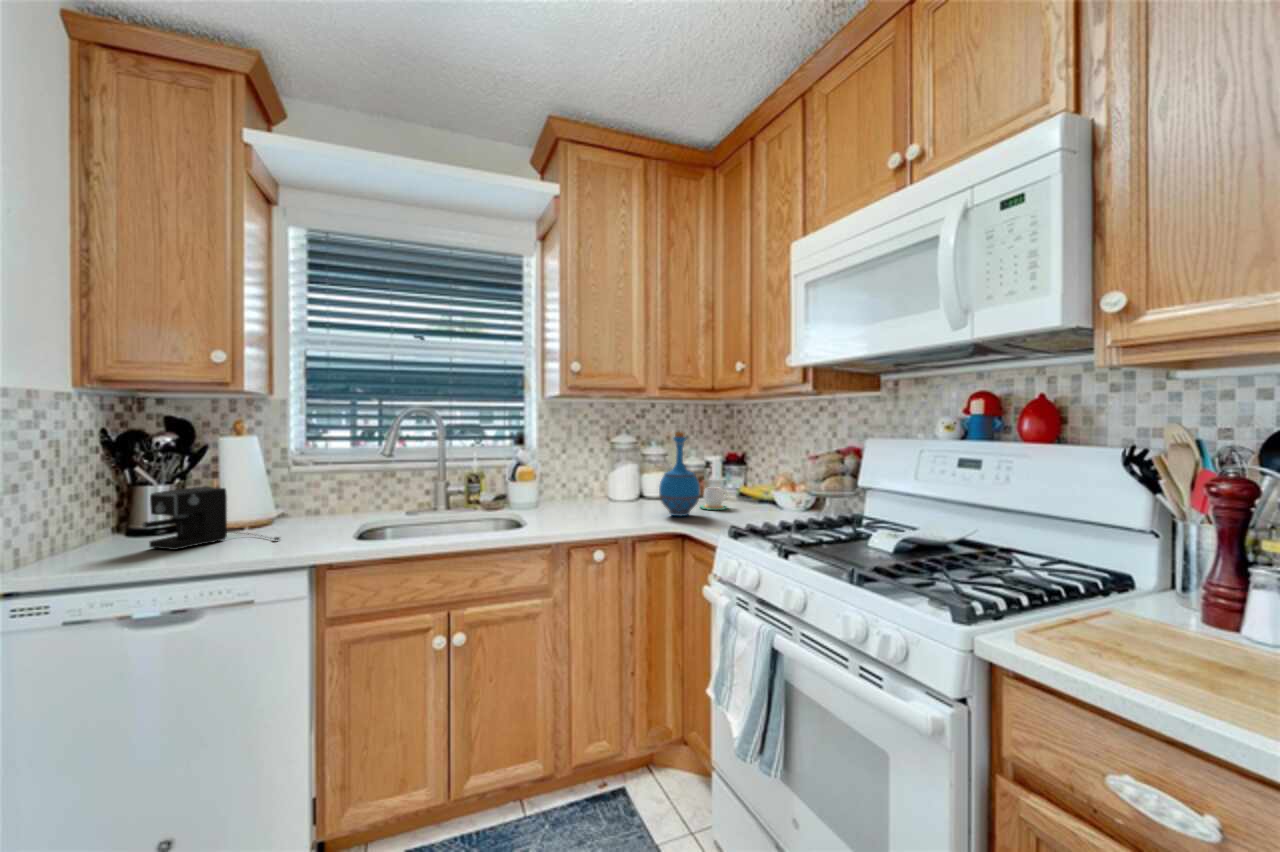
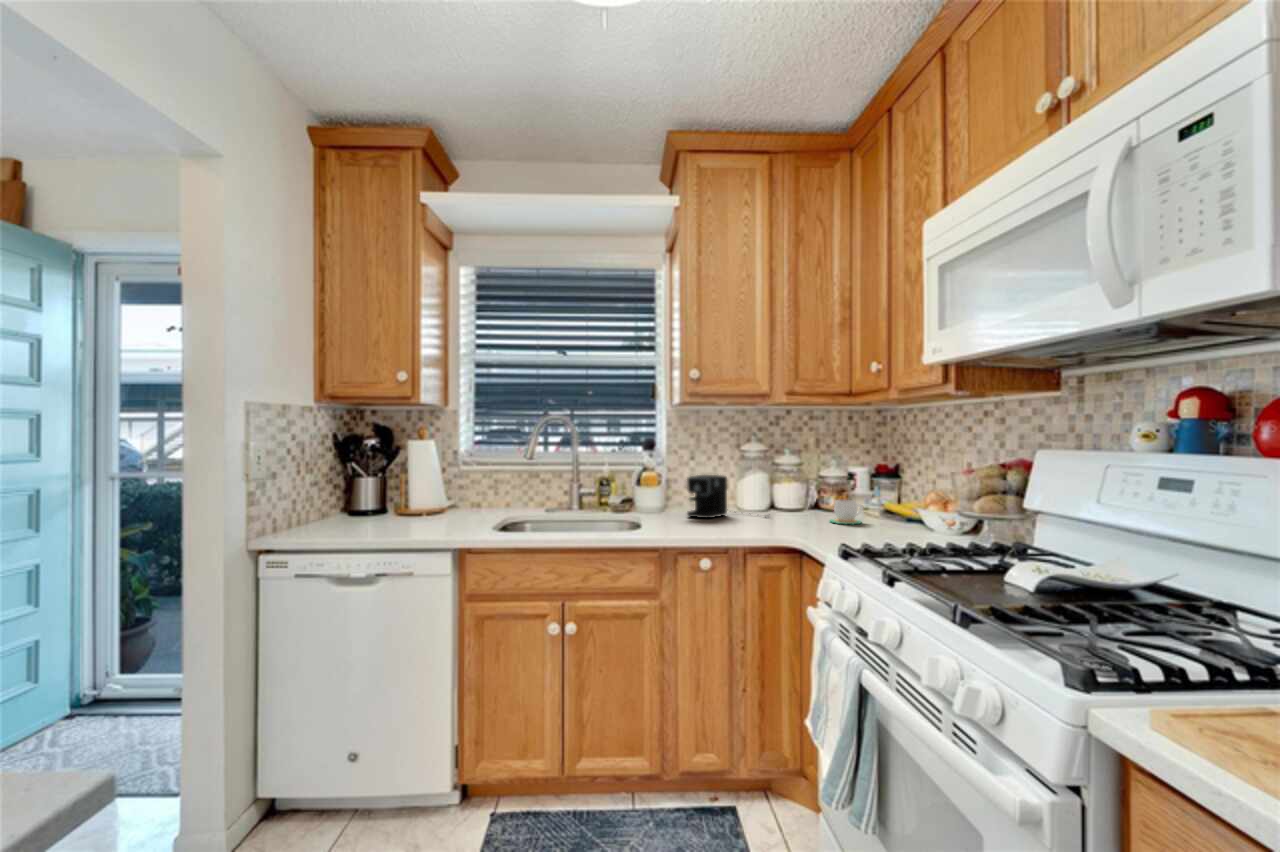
bottle: present [659,432,700,516] -> none [776,438,823,528]
coffee maker: present [142,487,280,550] -> present [687,475,728,518]

